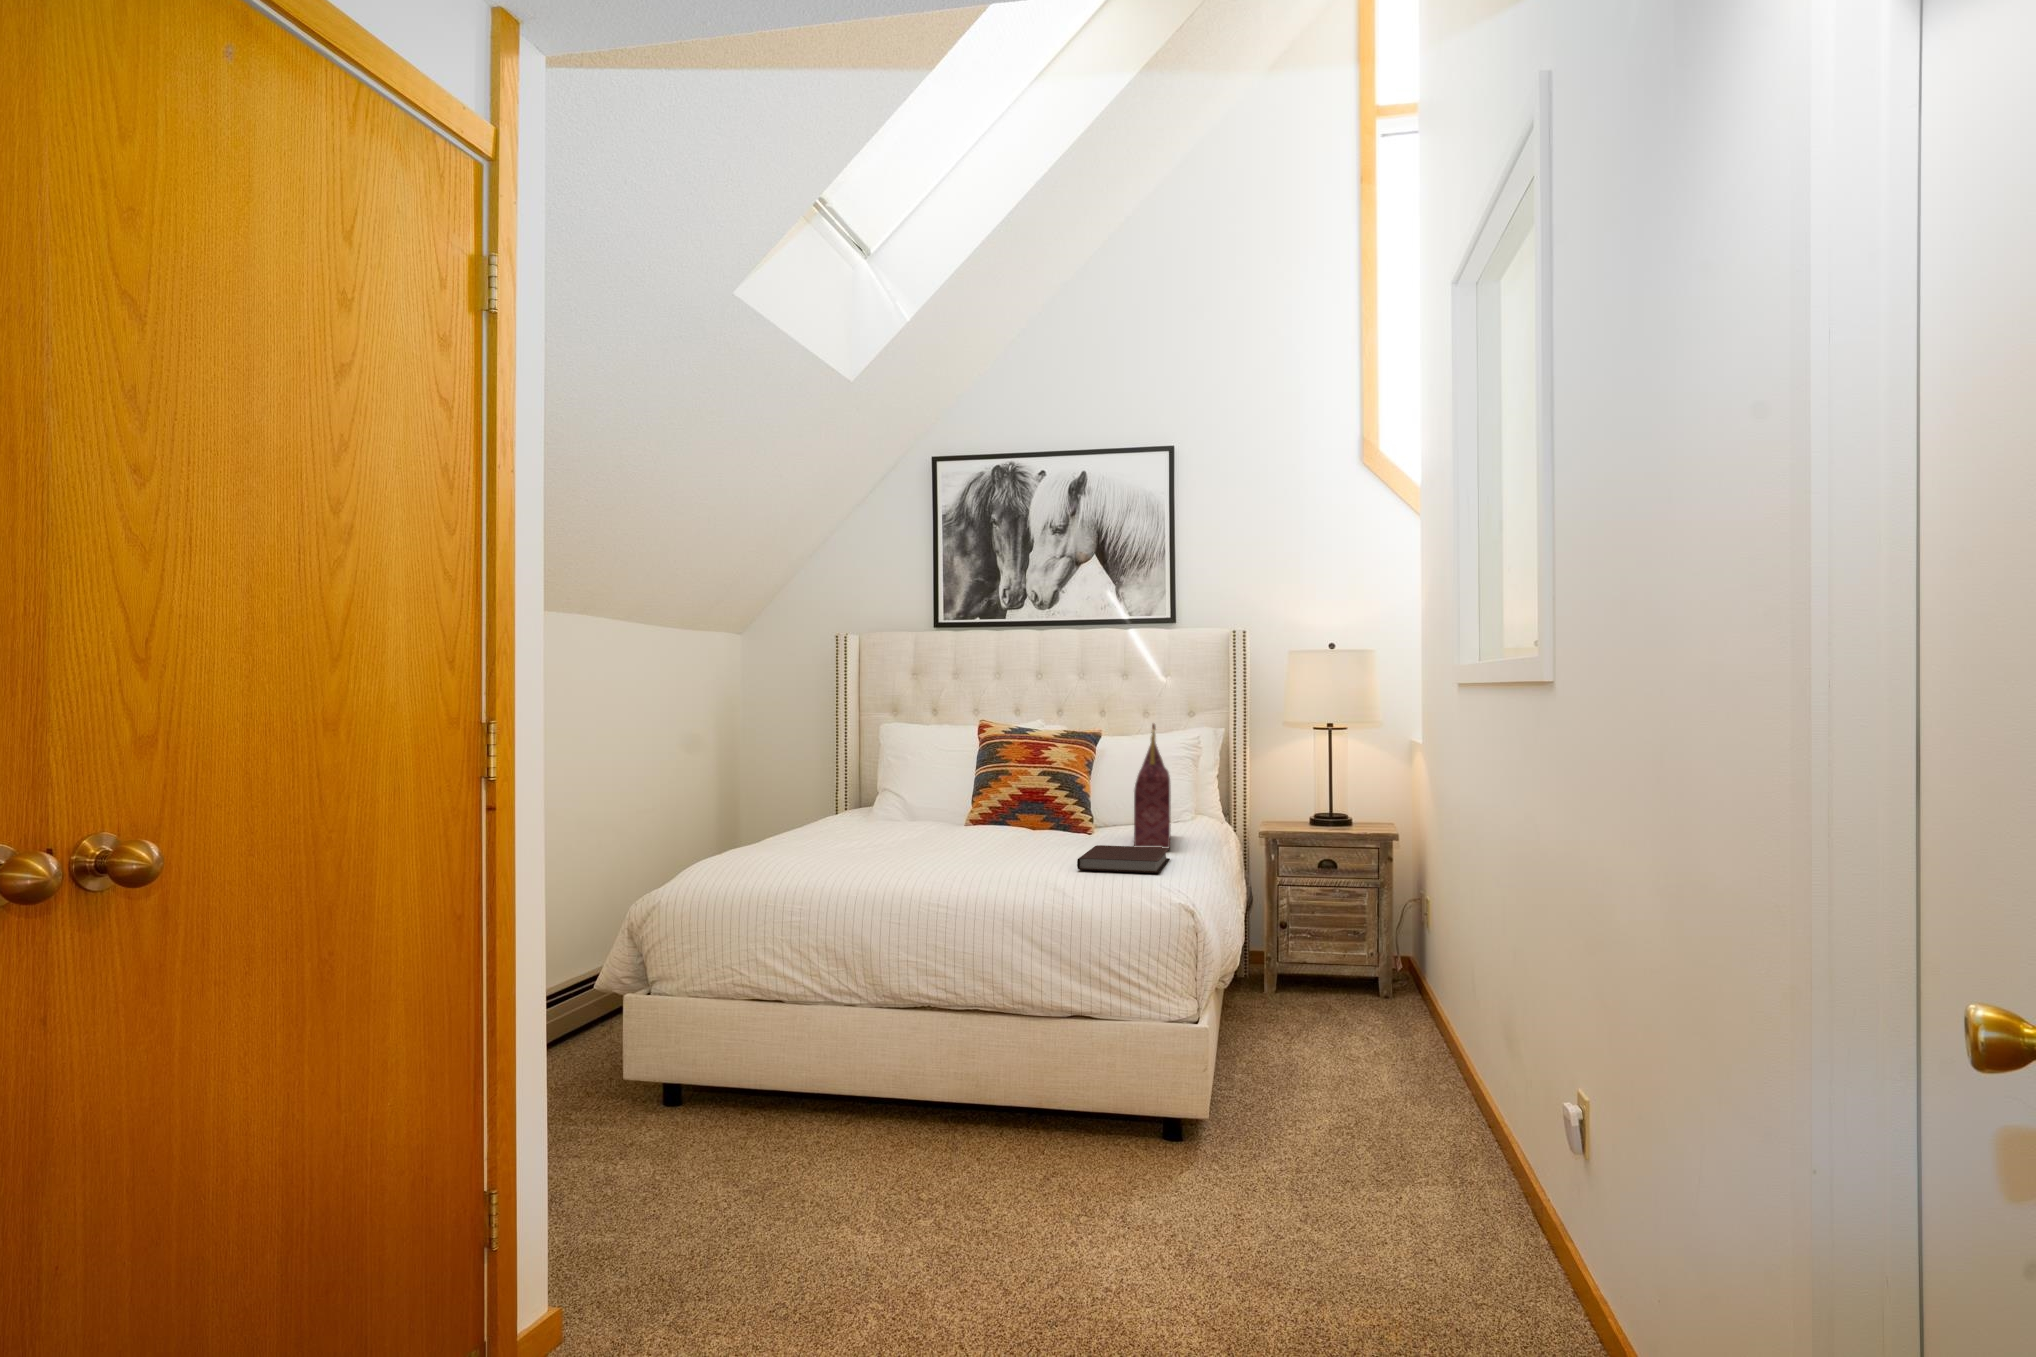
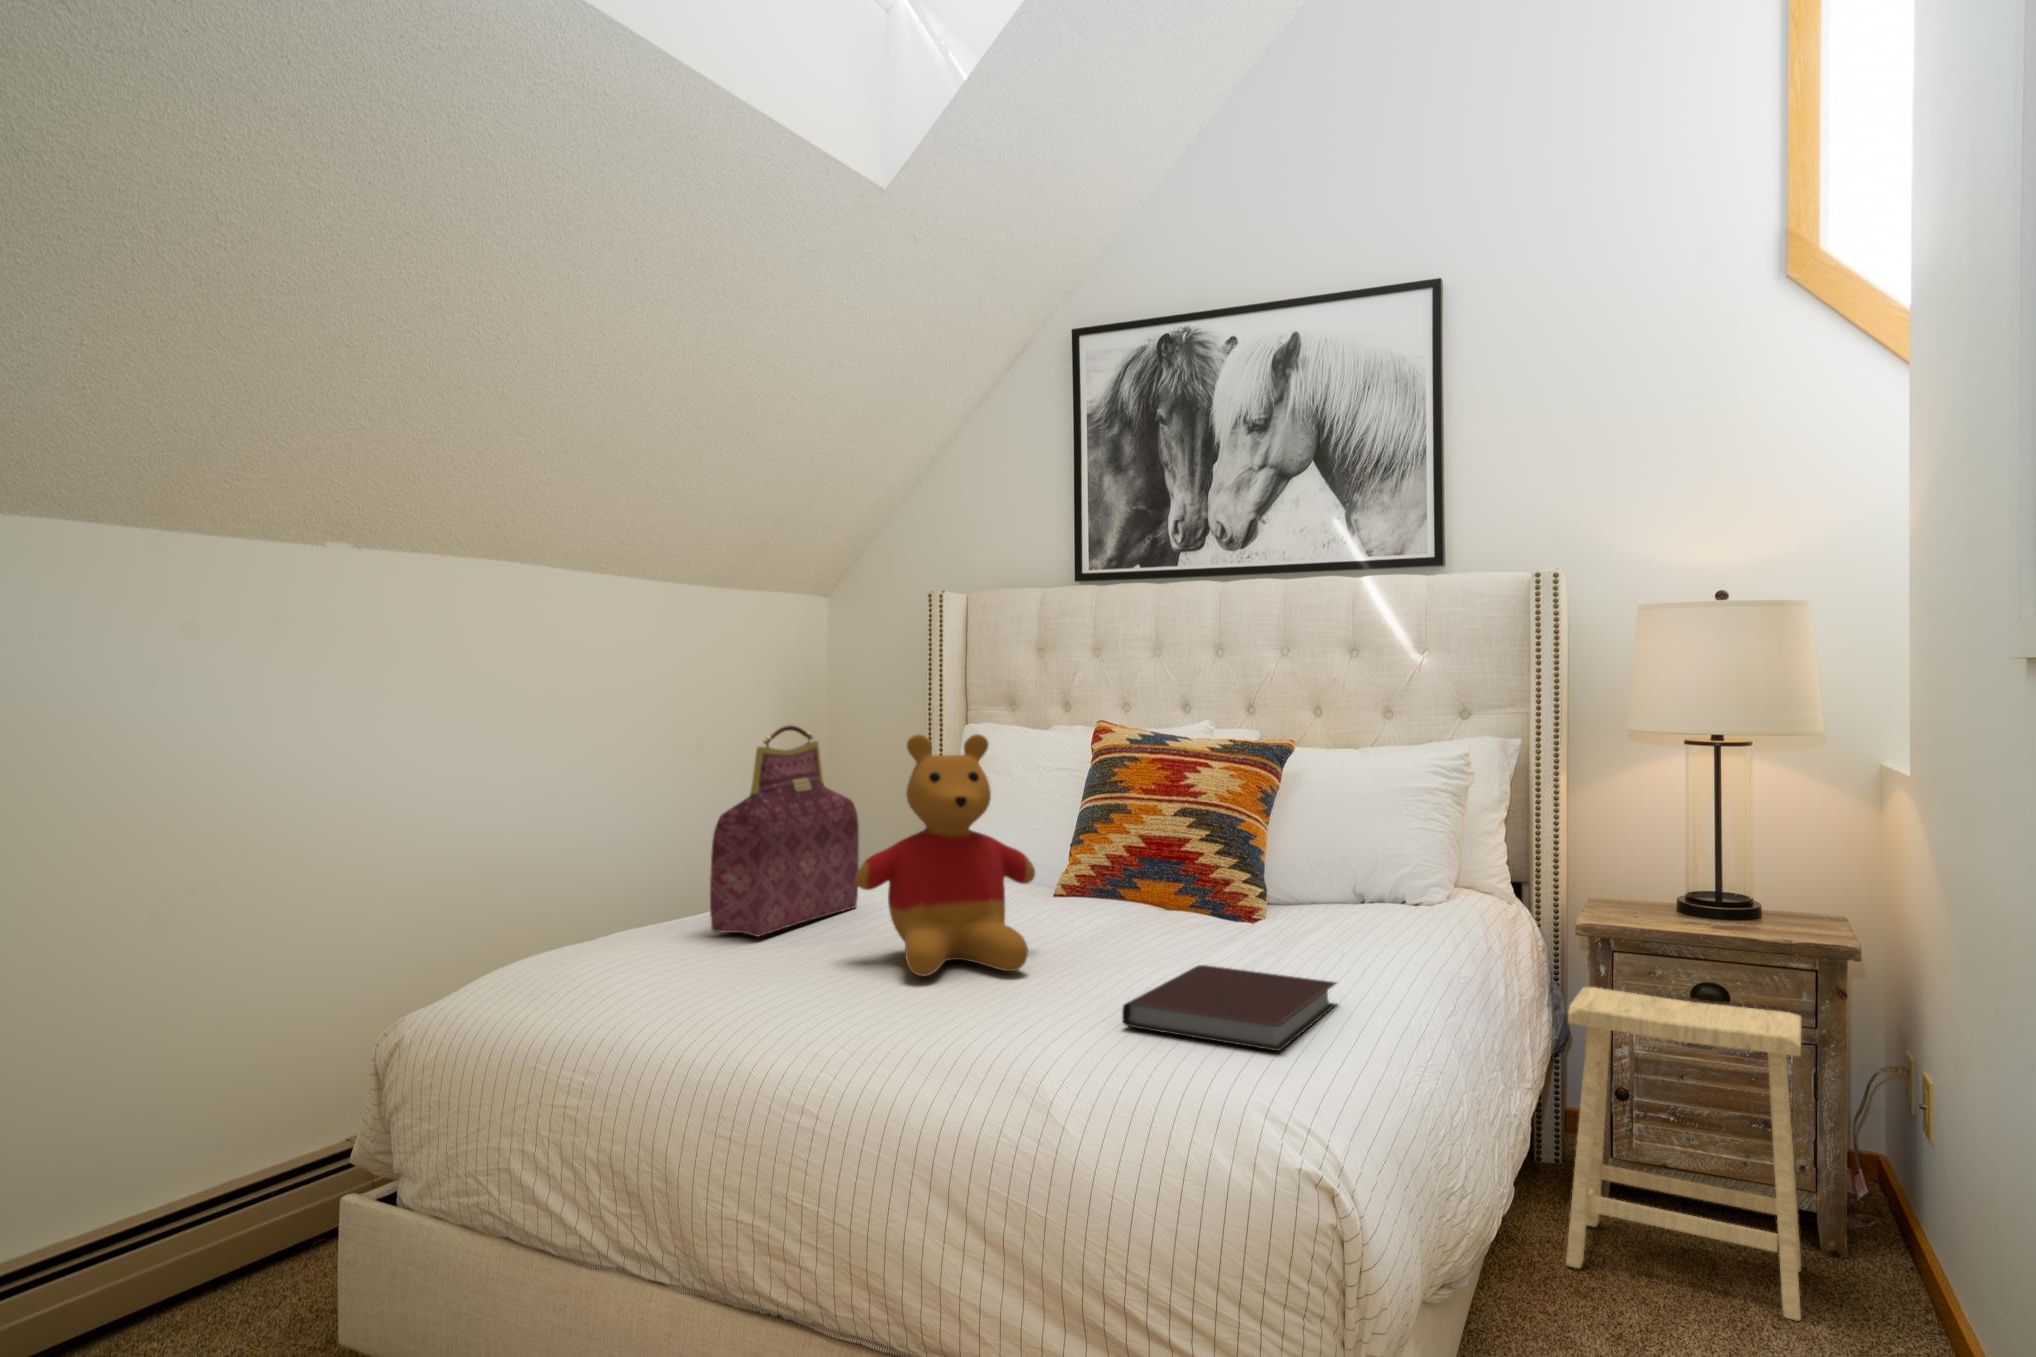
handbag: present [1134,724,1171,847] -> present [710,725,859,937]
stuffed bear: none [900,726,1004,859] -> present [855,734,1035,976]
footstool: none [1260,865,1374,1024] -> present [1566,987,1801,1321]

